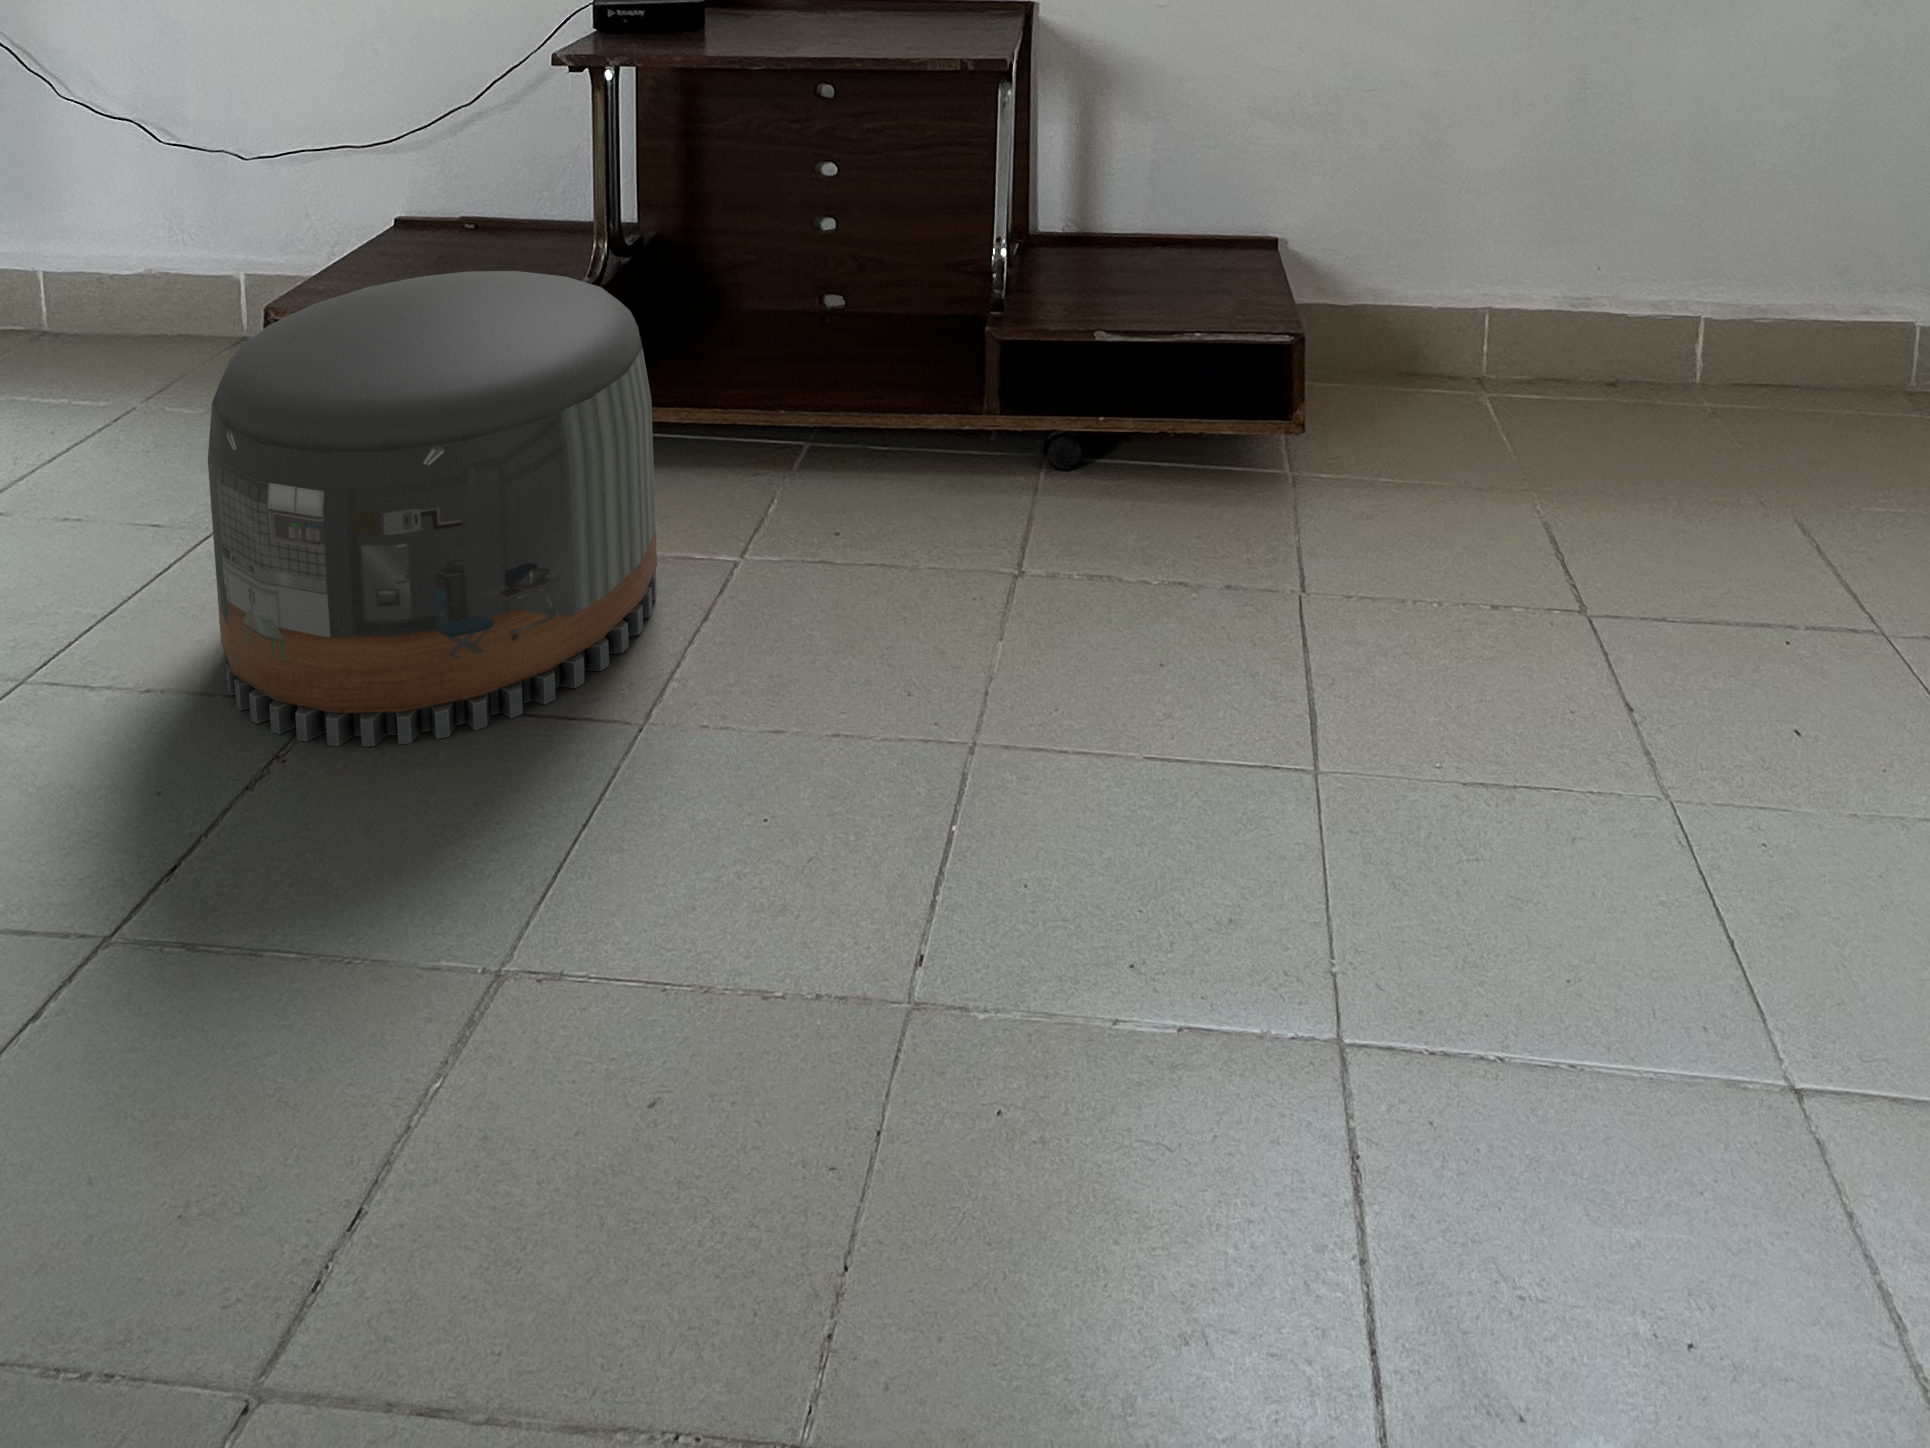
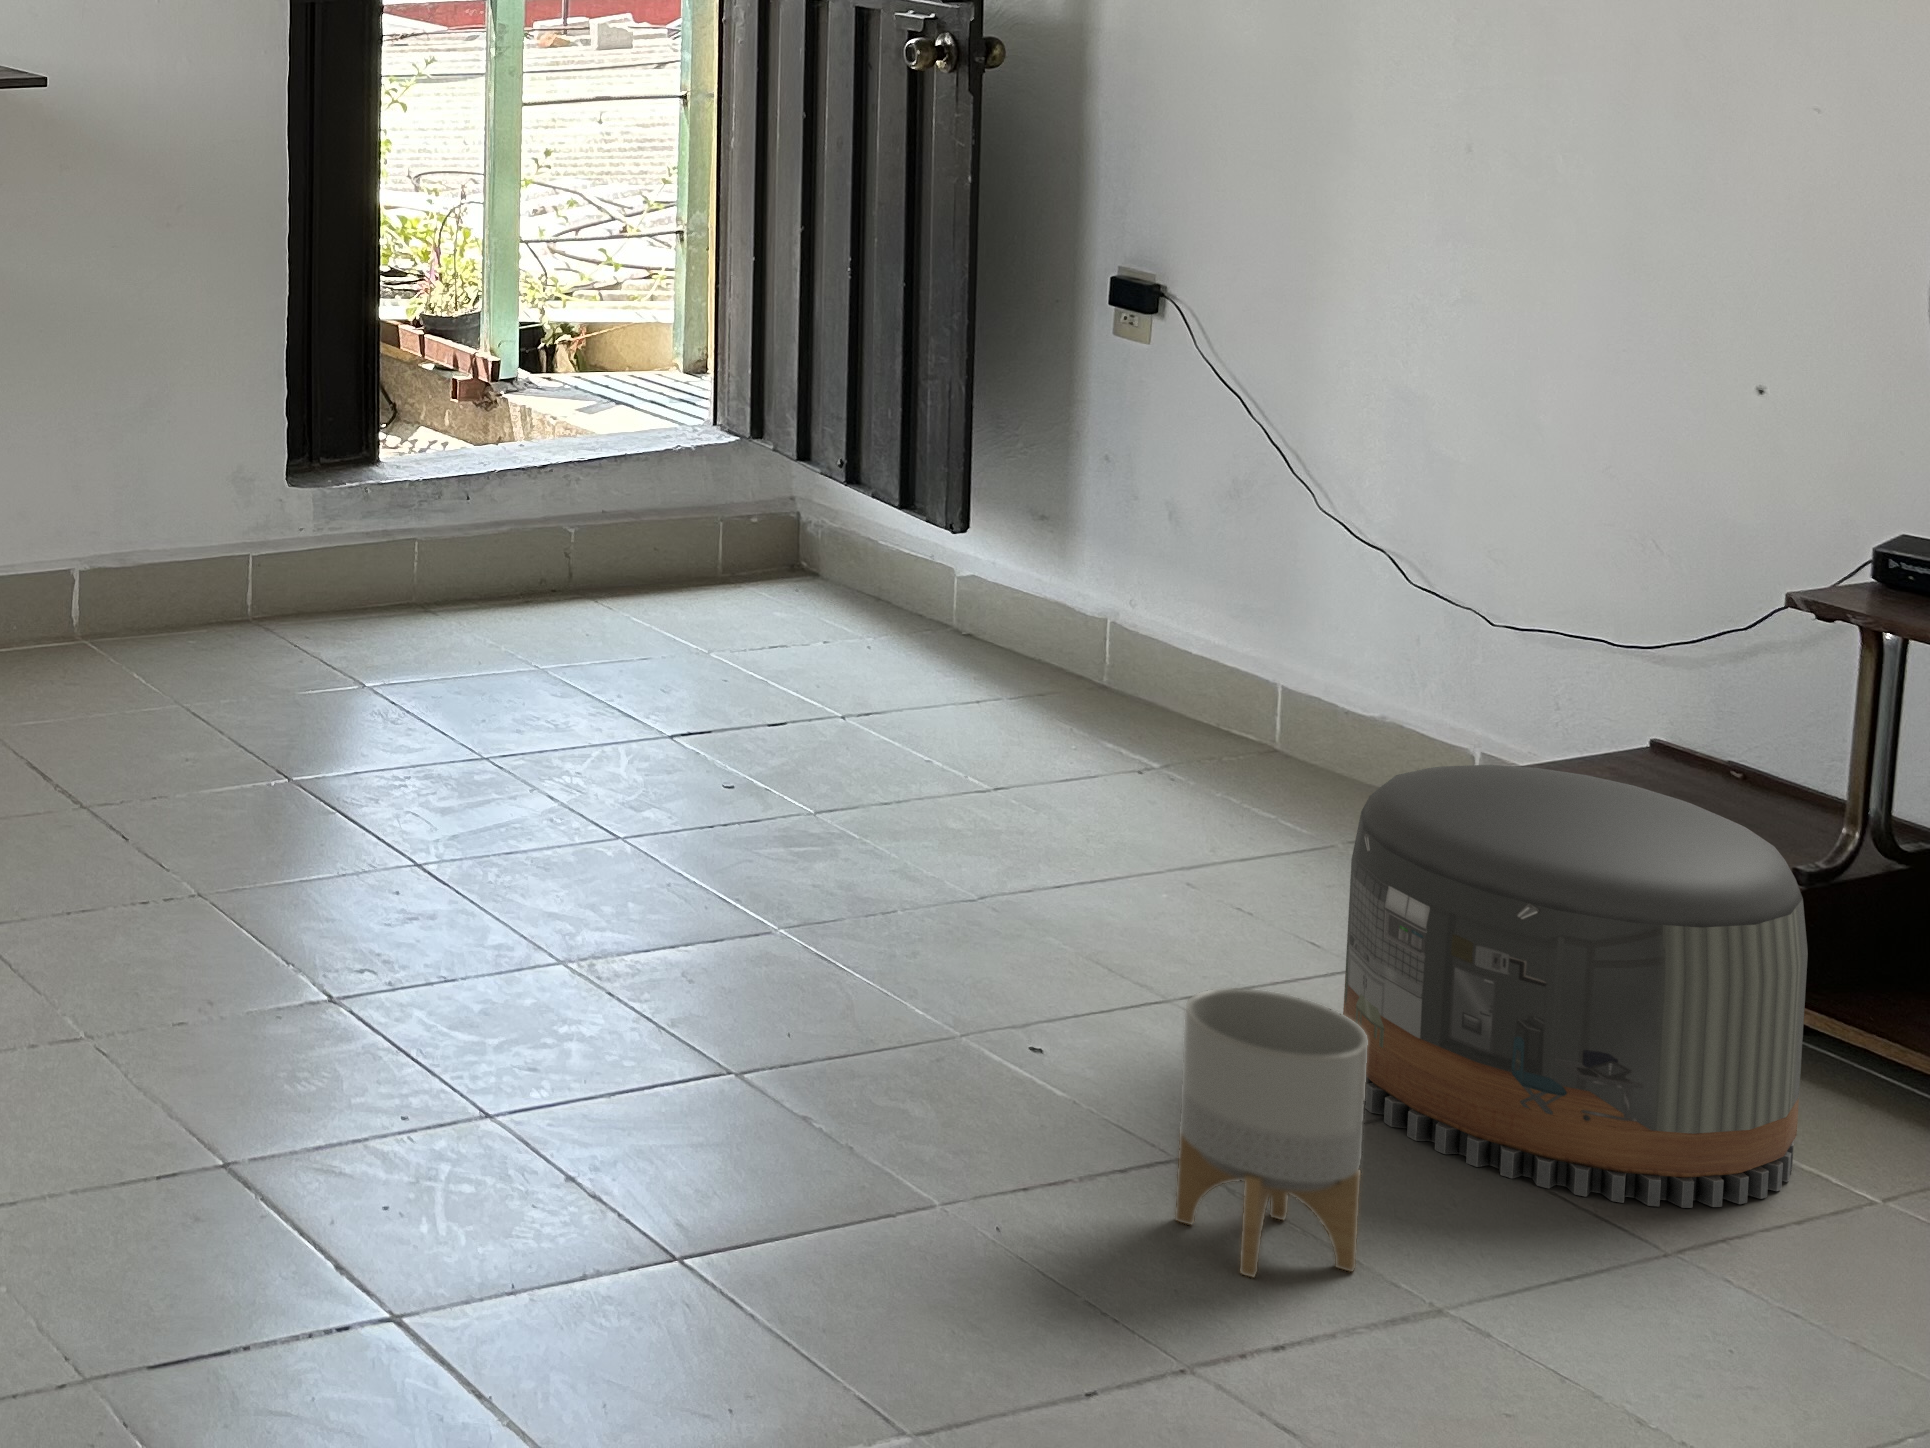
planter: none [63,710,349,1167] -> present [1175,988,1367,1277]

